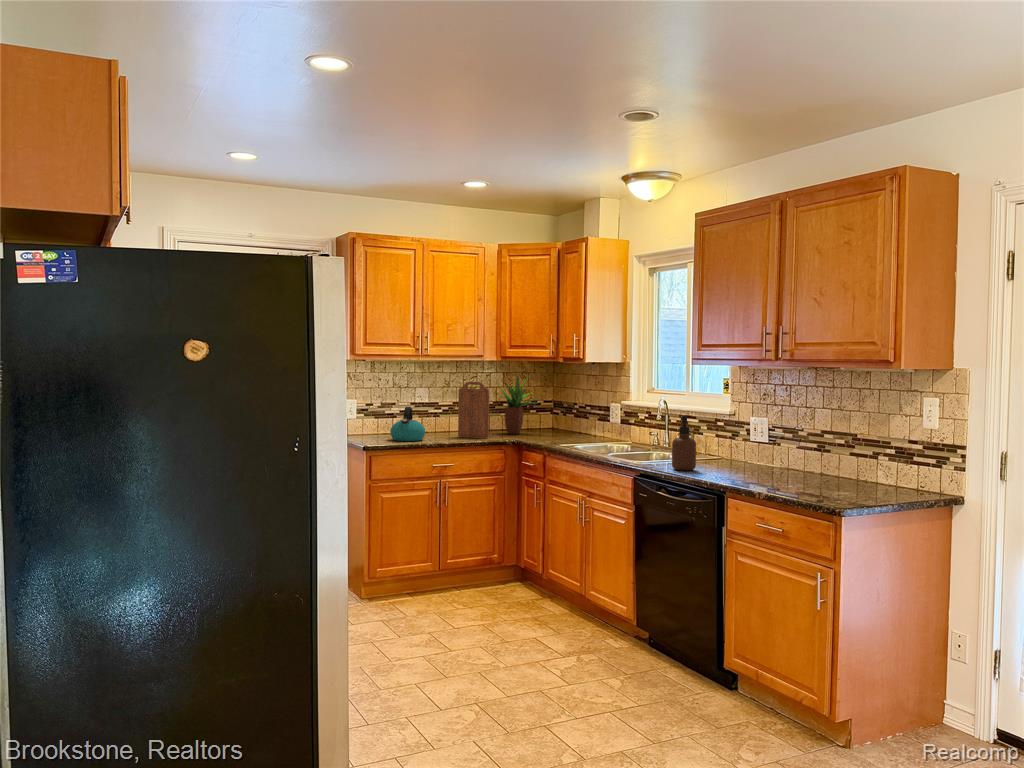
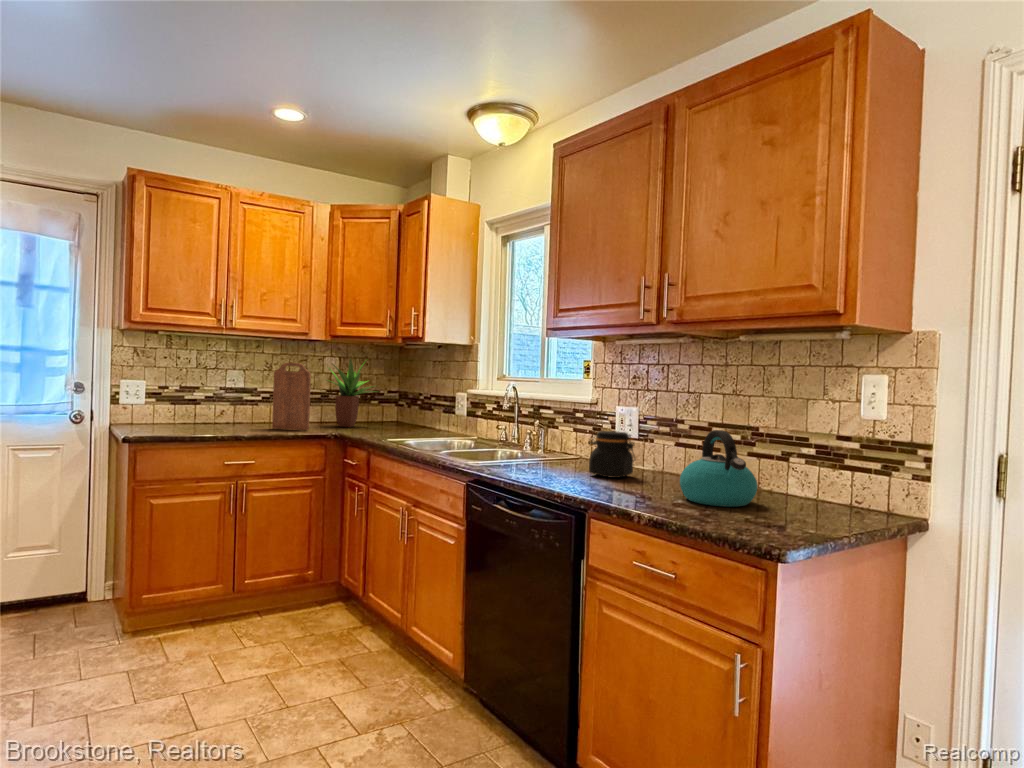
kettle: present [390,407,425,441] -> present [680,430,758,507]
soap dispenser: present [672,415,696,471] -> none [515,400,548,475]
jar: none [727,438,764,472] -> present [589,431,635,478]

